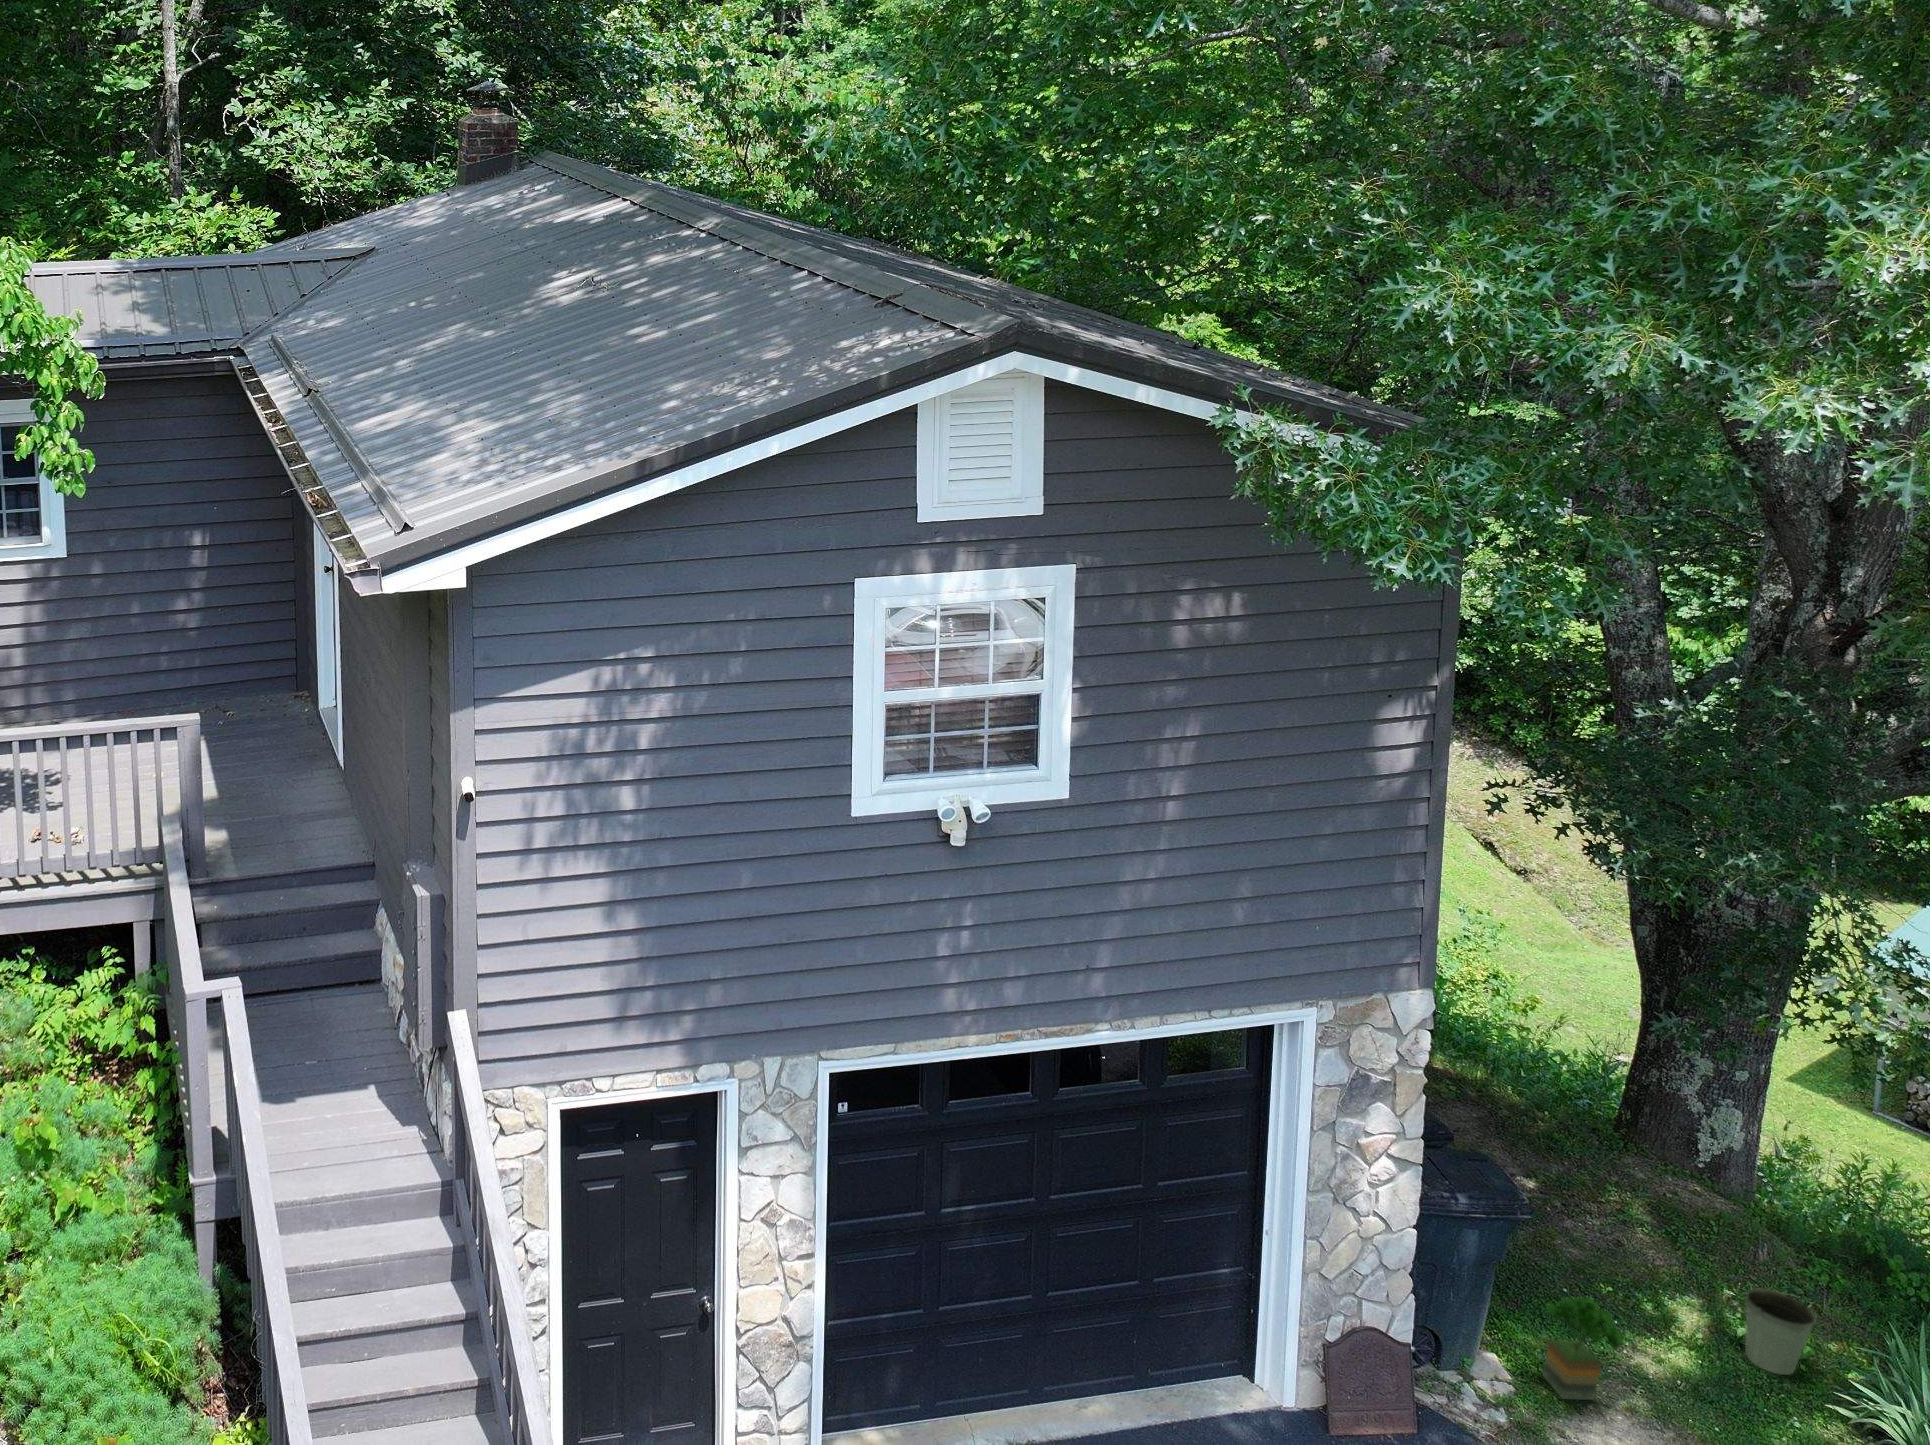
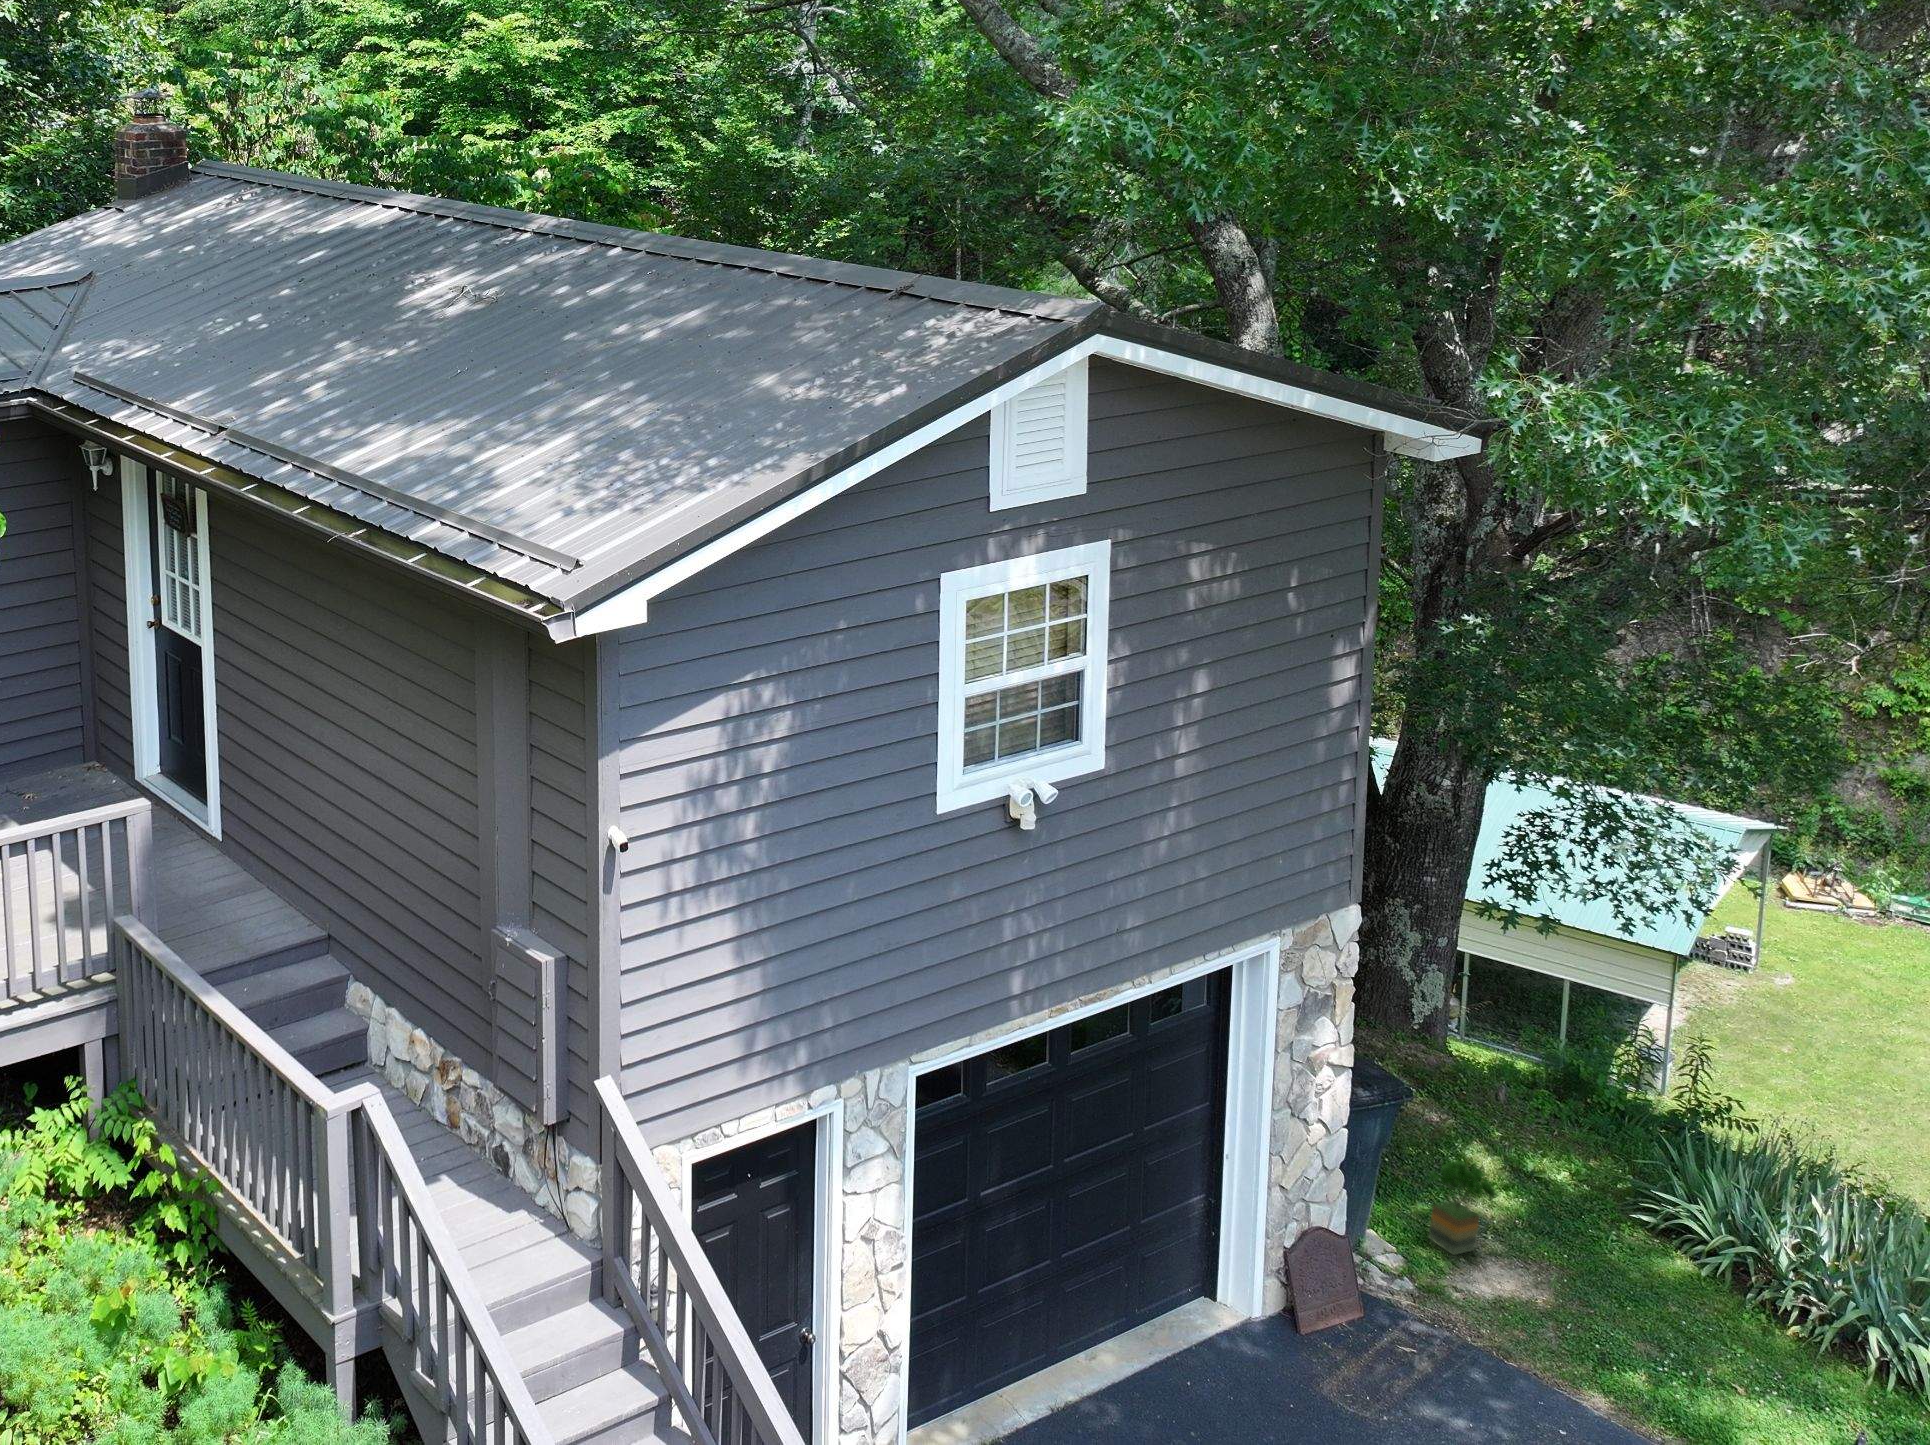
bucket: present [1745,1289,1816,1375] -> none [1532,1125,1595,1196]

